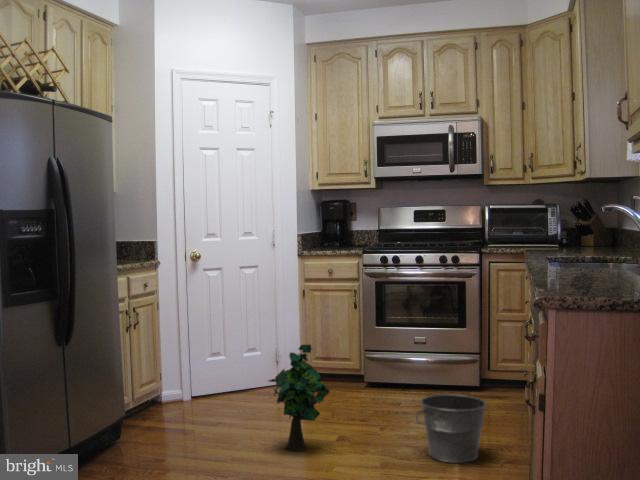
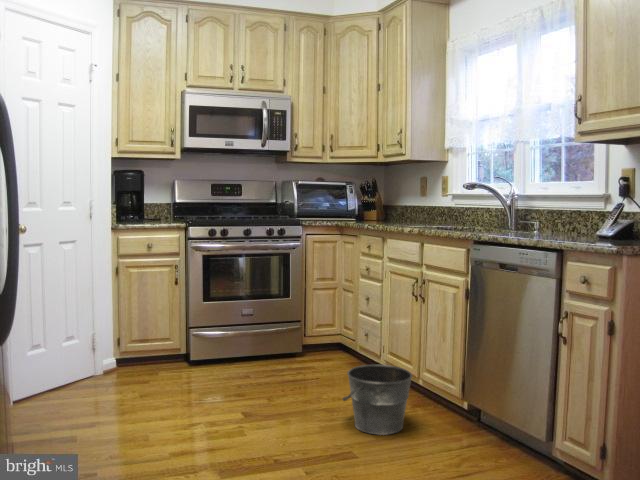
decorative plant: present [269,344,330,451] -> none [186,332,261,457]

